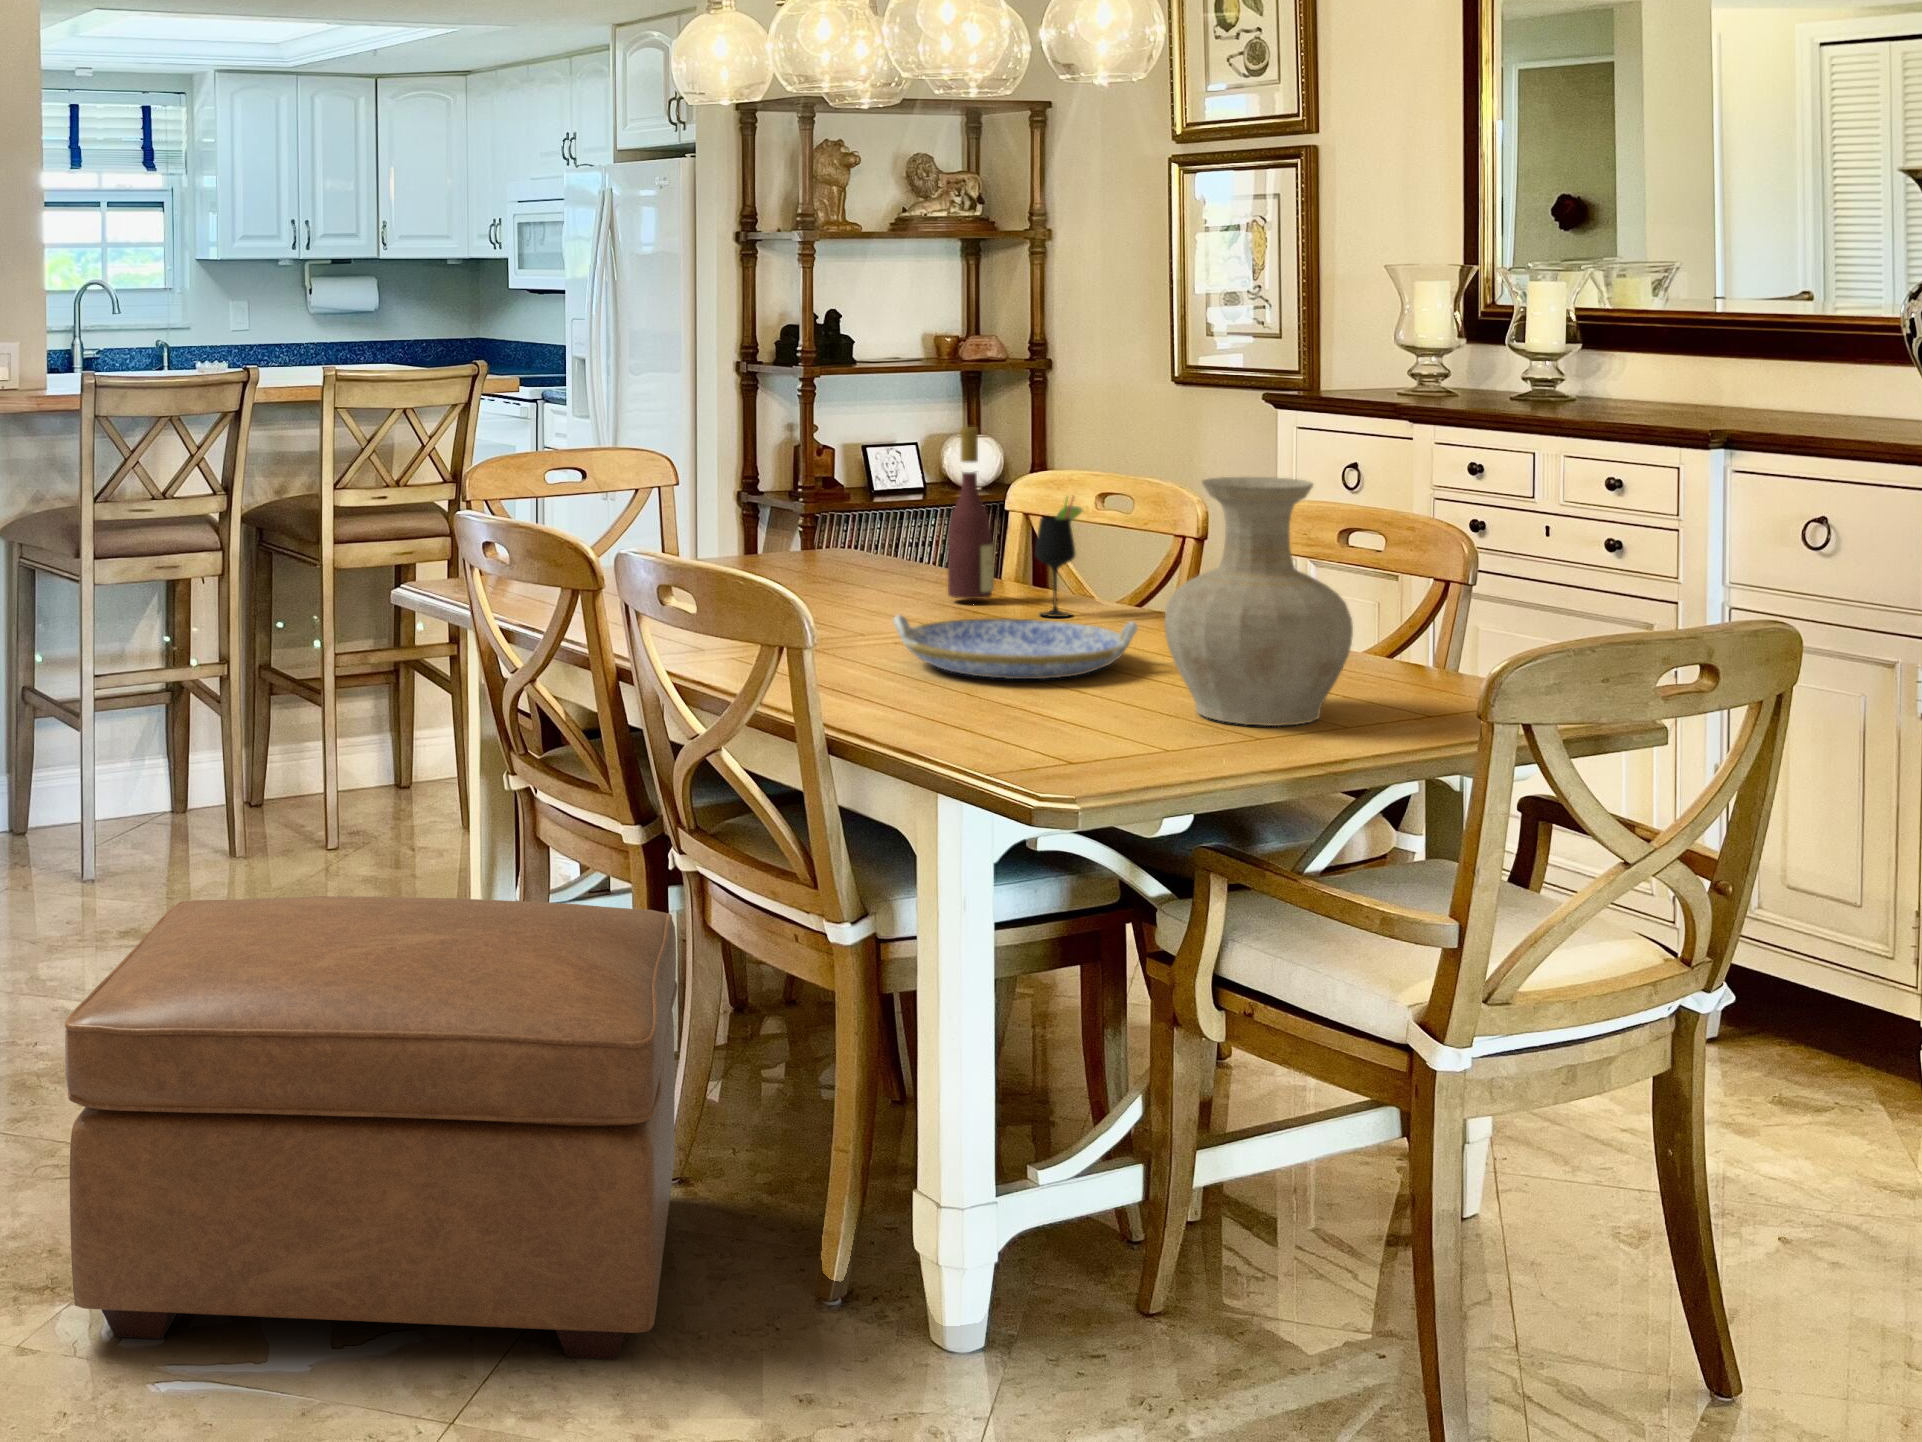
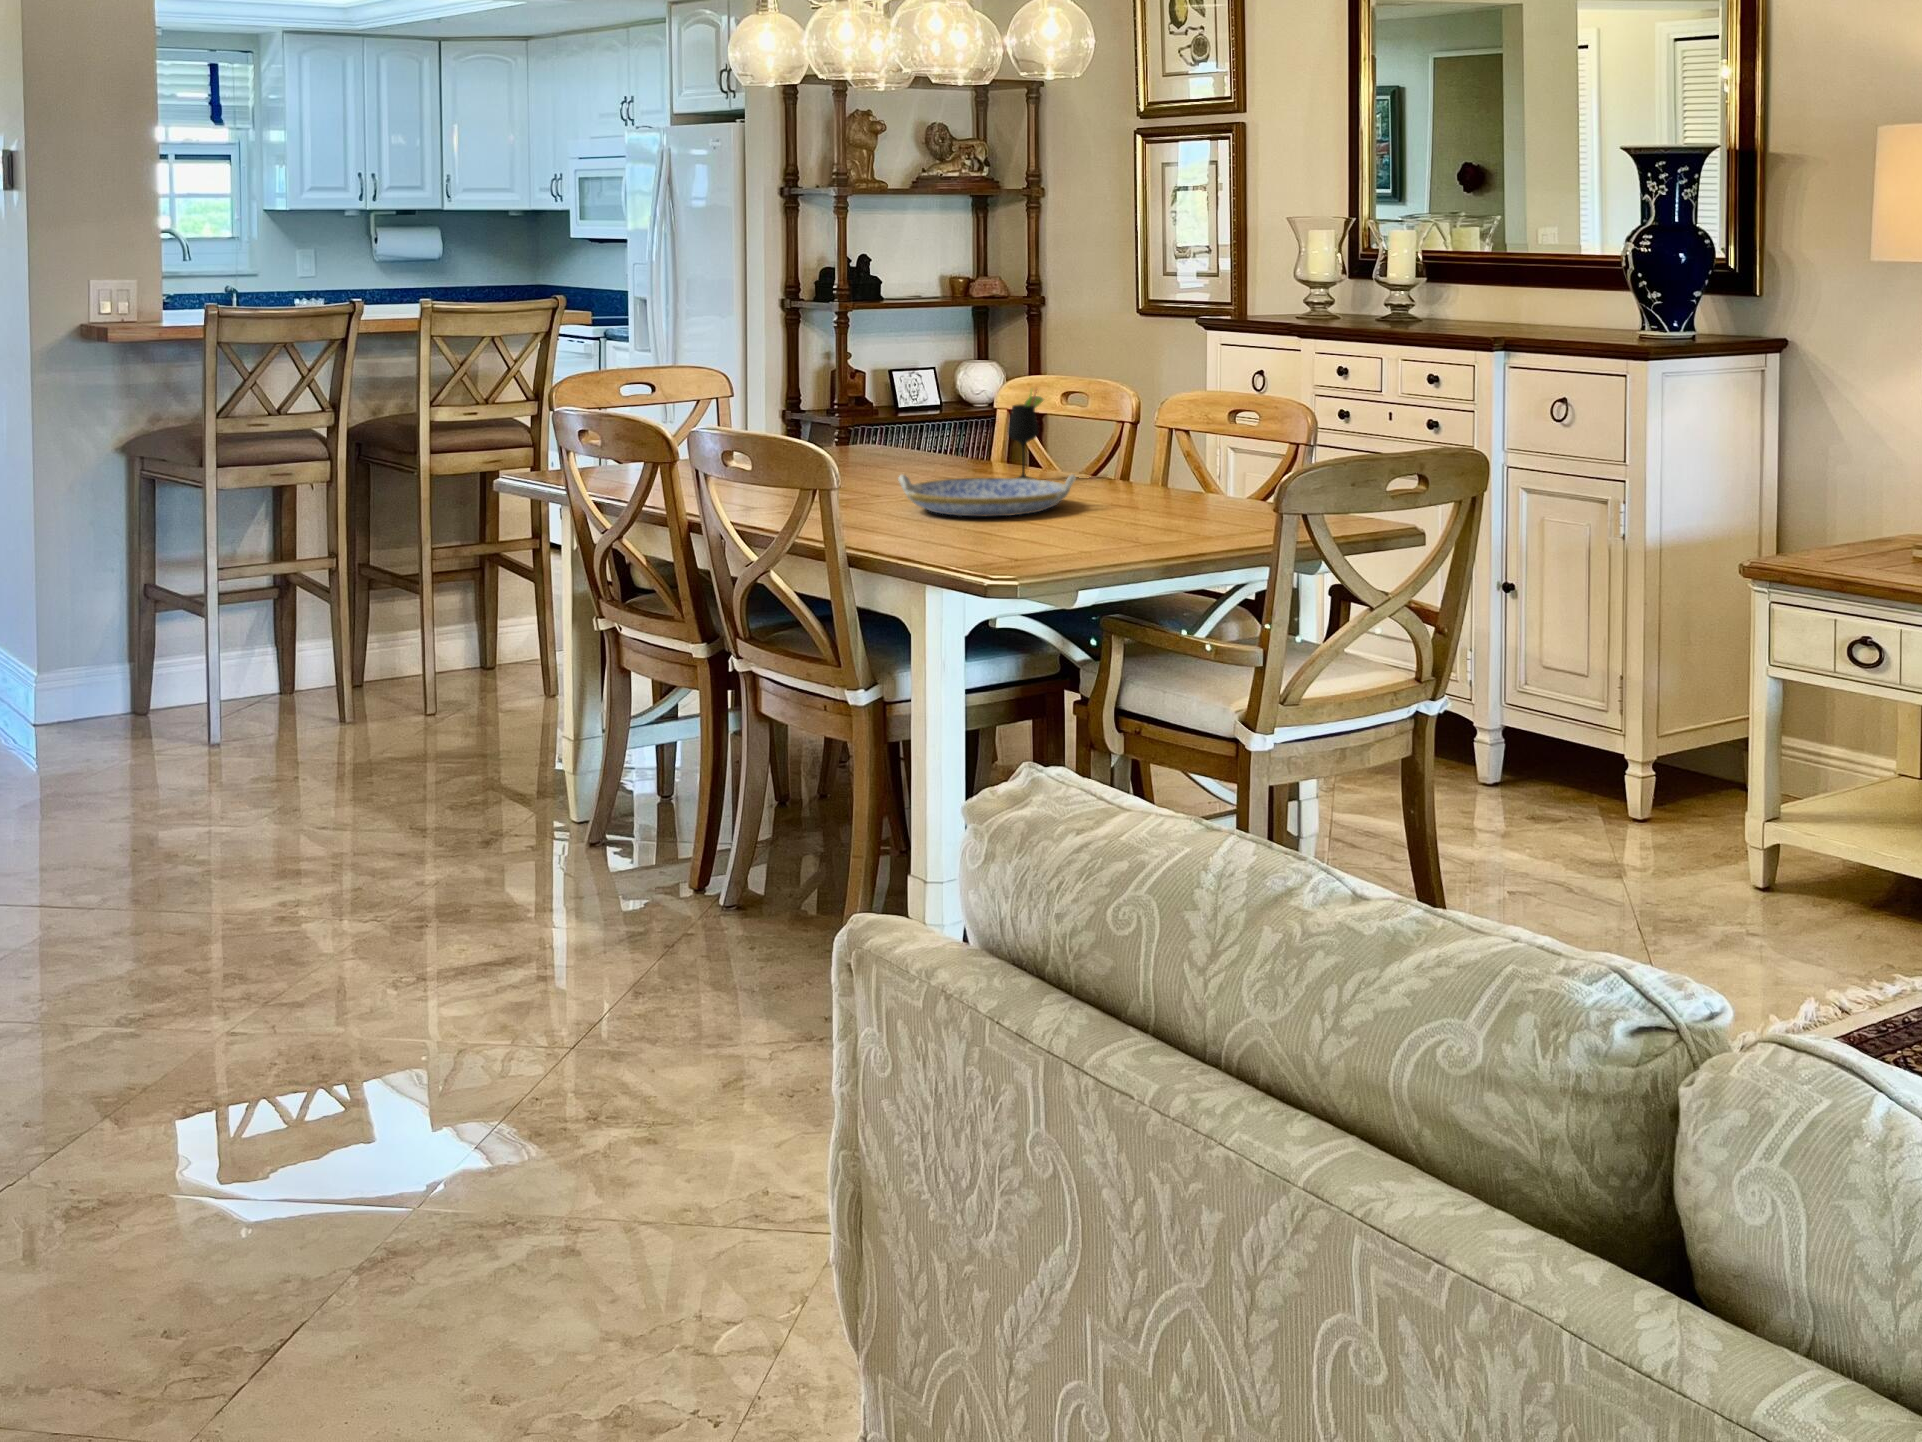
wine bottle: present [948,427,994,599] -> none [942,338,979,475]
vase: present [1165,477,1353,726] -> none [1087,363,1215,535]
ottoman: present [65,896,678,1359] -> none [264,700,735,1024]

